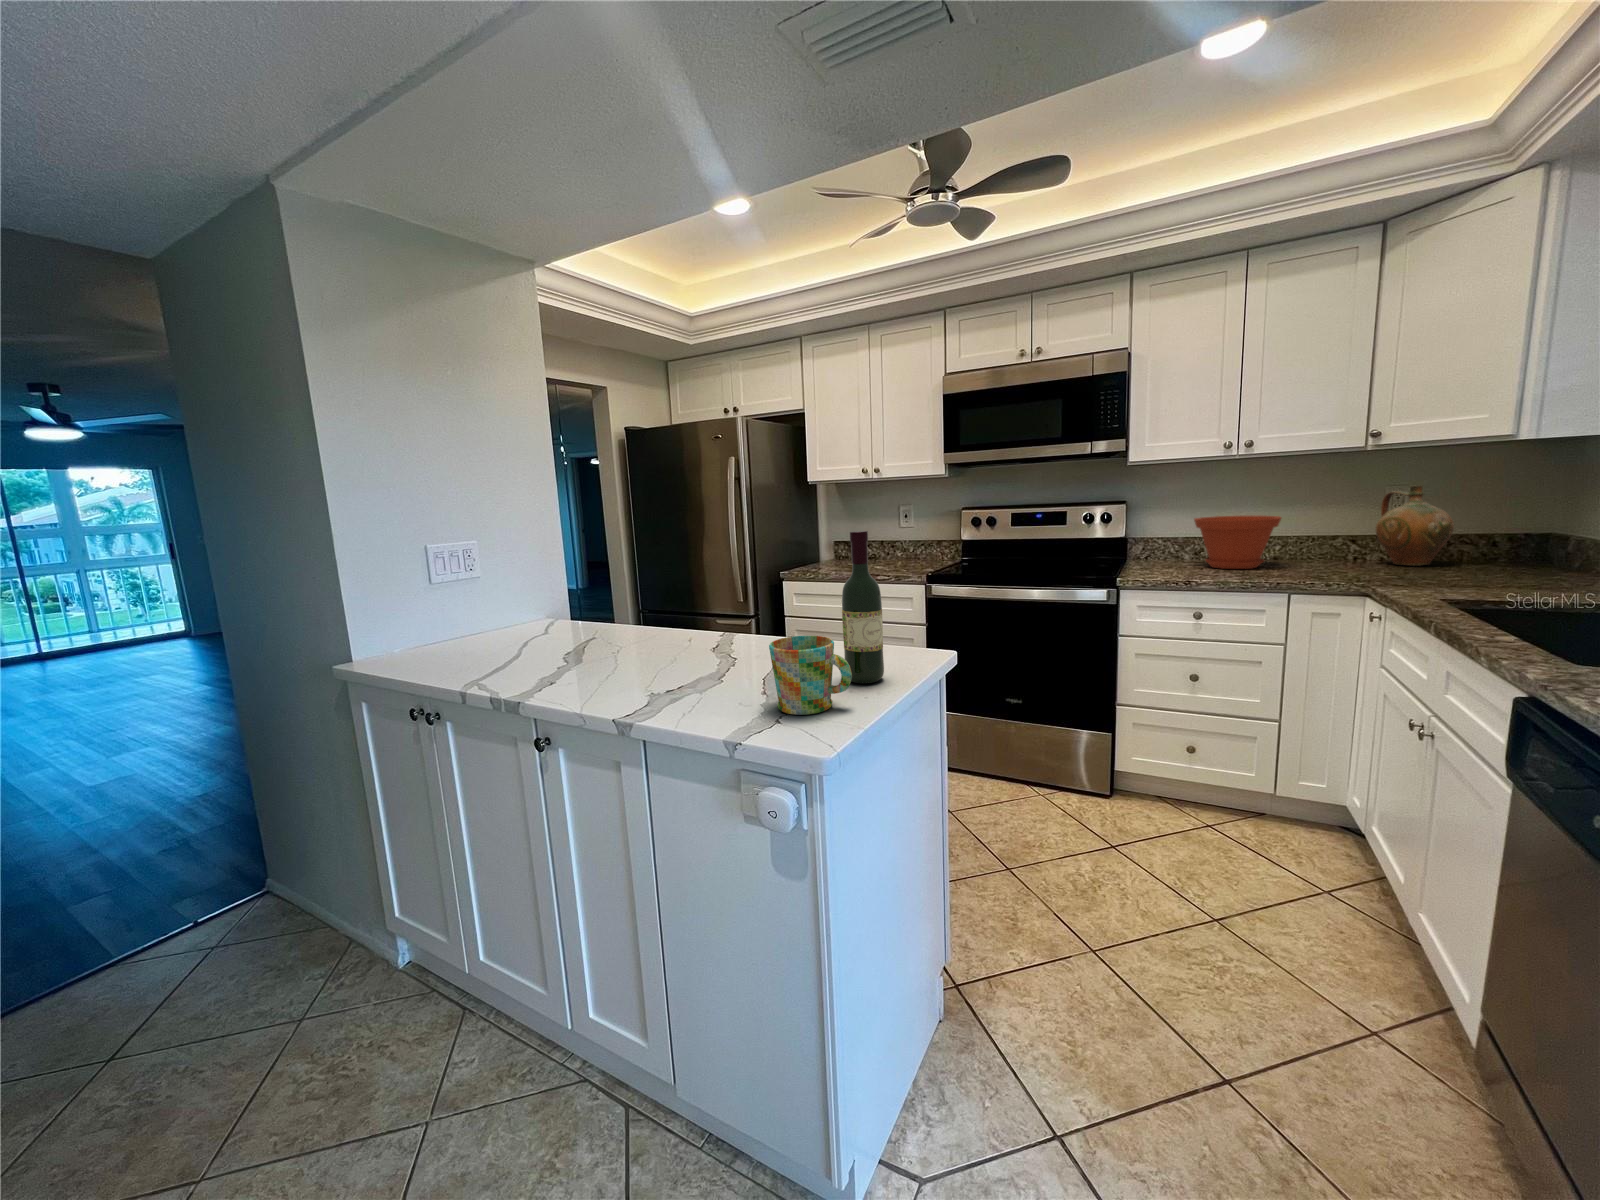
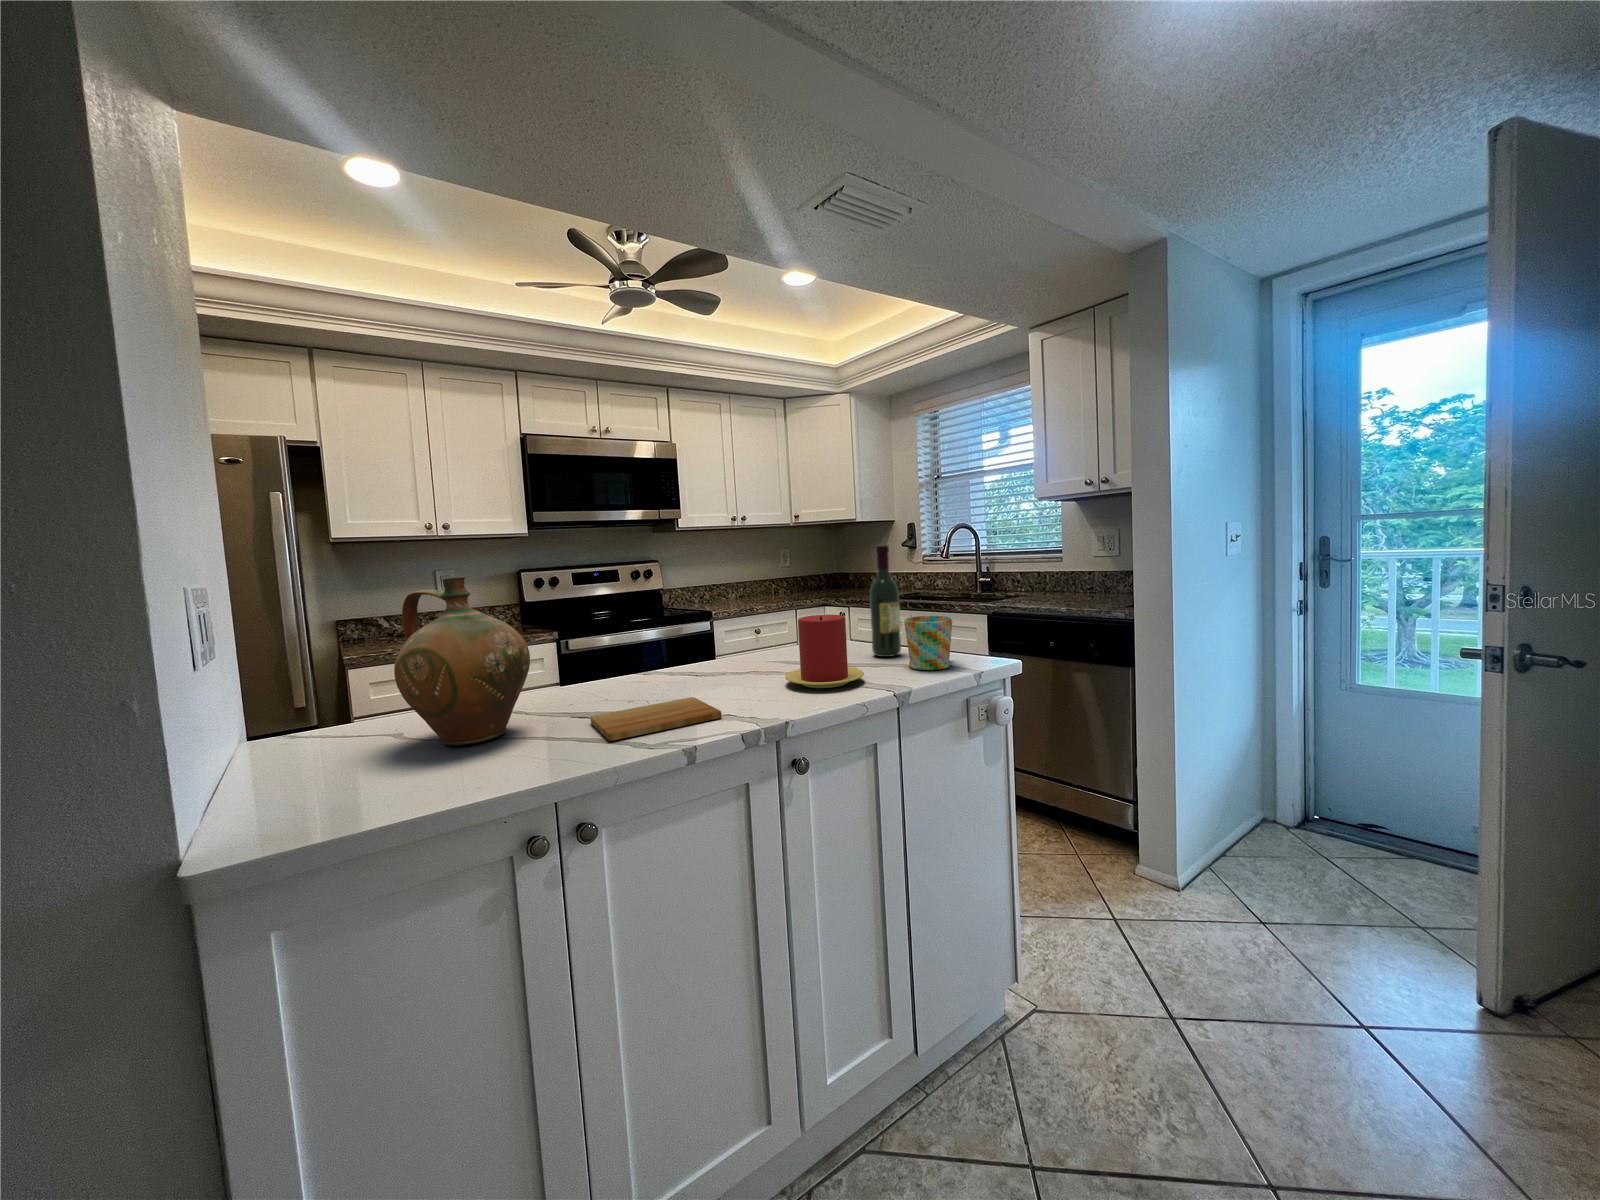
ceramic jug: present [1376,485,1454,566] -> present [394,576,530,745]
plant pot: present [1194,515,1281,569] -> none [709,567,759,603]
candle: none [663,607,749,688] -> present [785,615,864,688]
cutting board: none [527,648,631,677] -> present [590,697,722,741]

